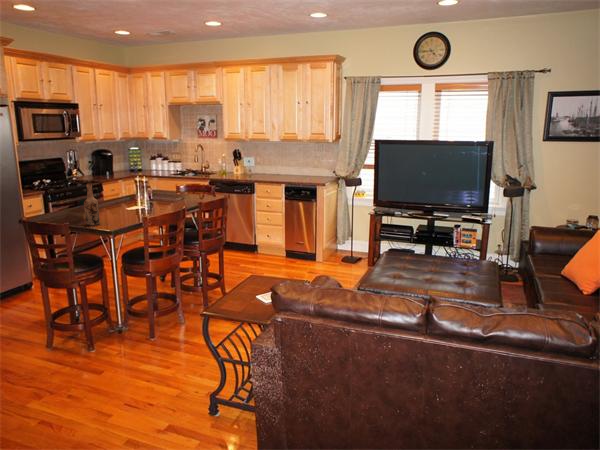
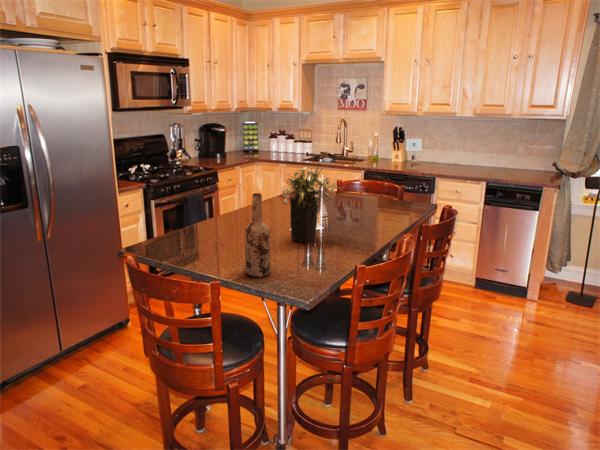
flower arrangement: none [112,170,148,214] -> present [282,164,341,243]

